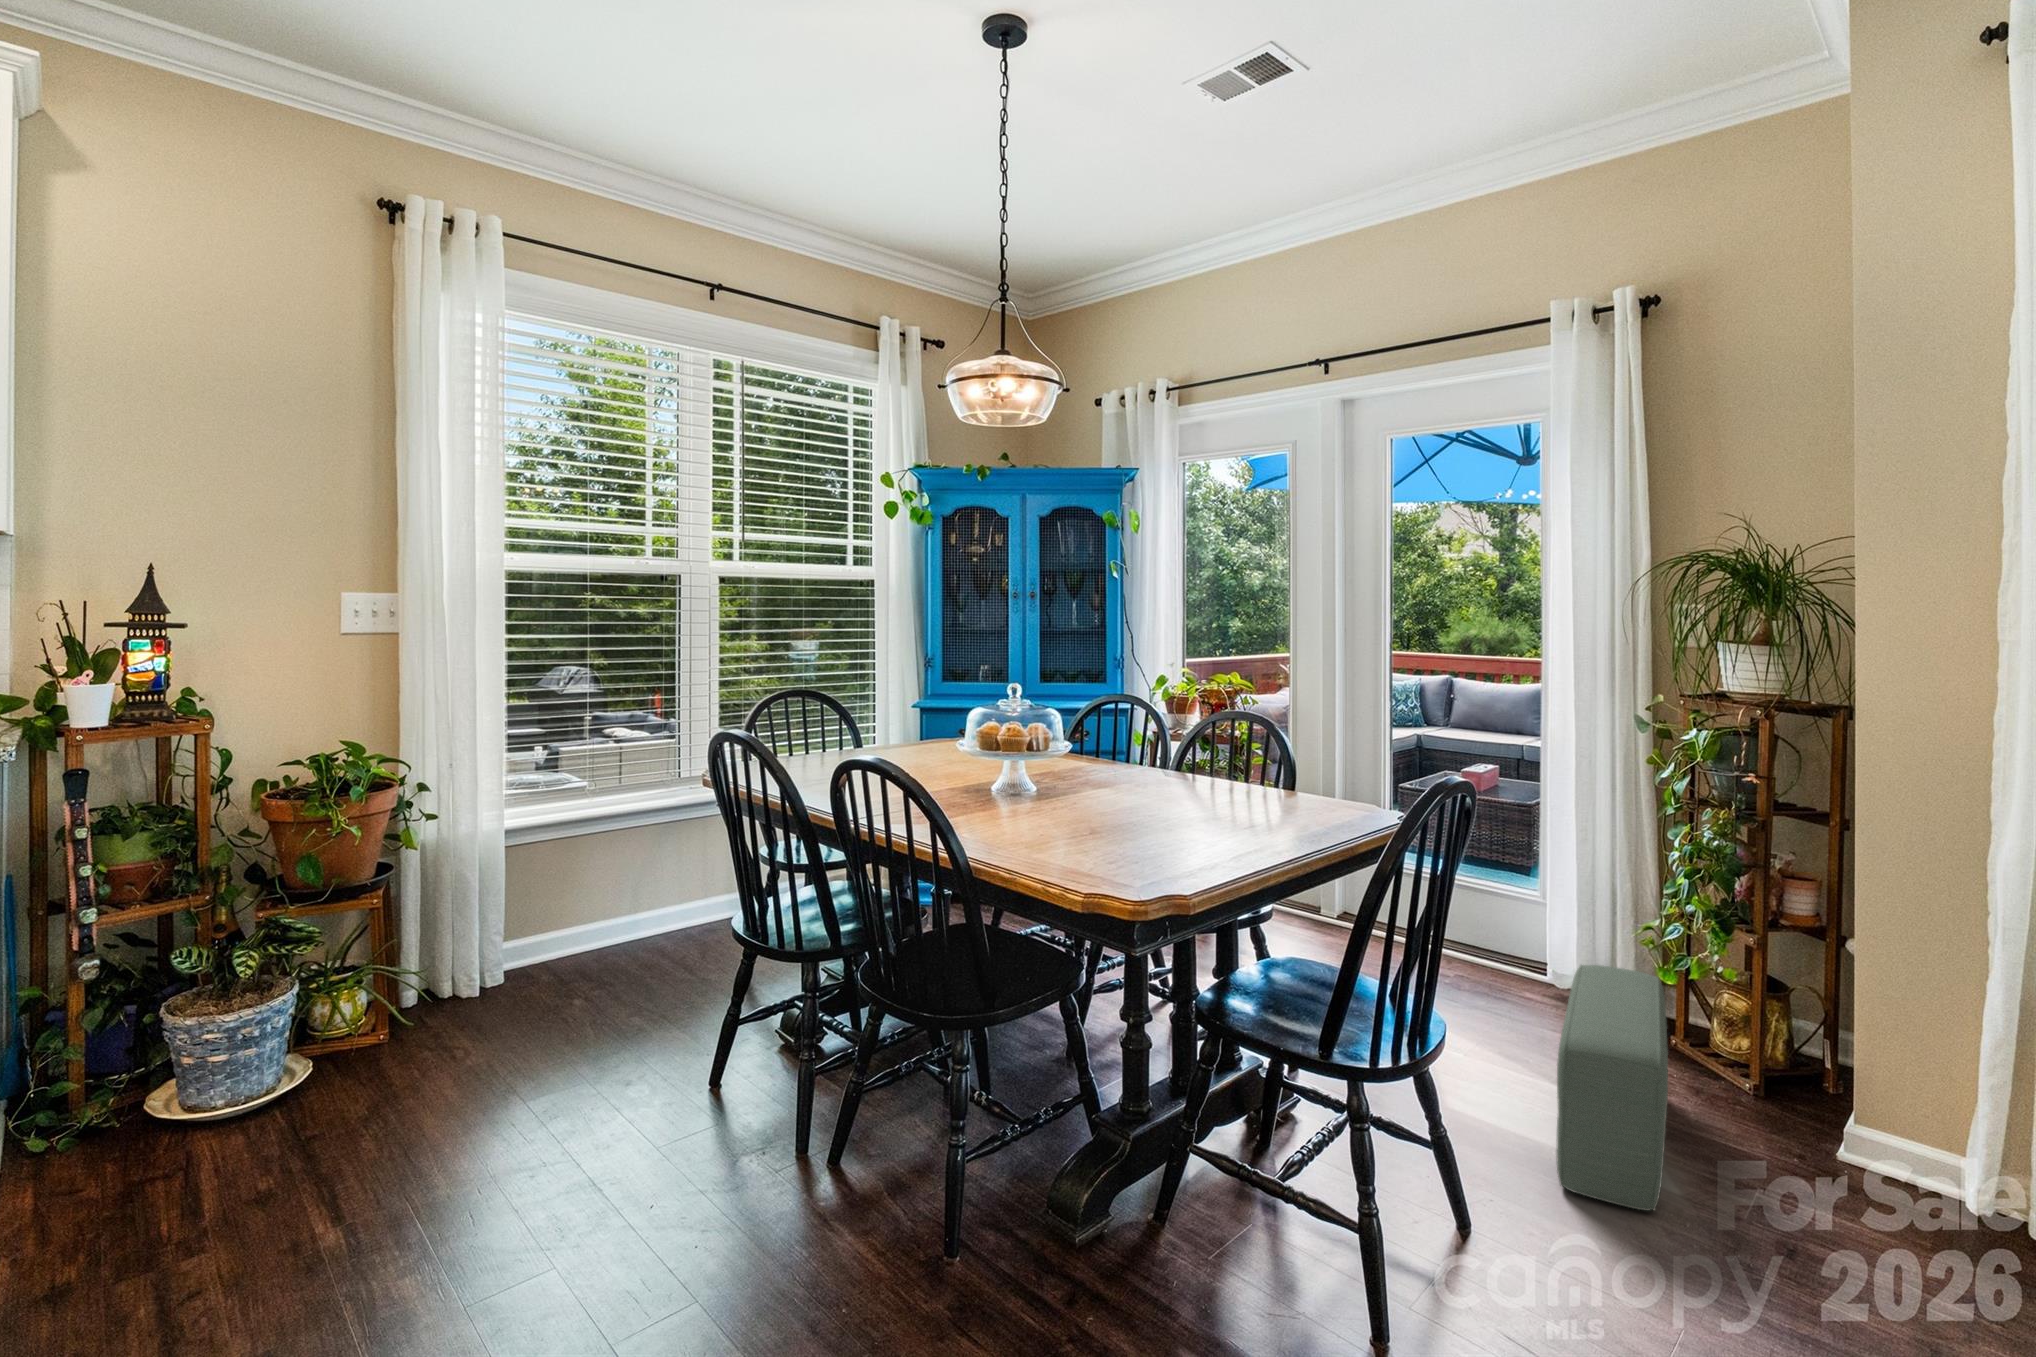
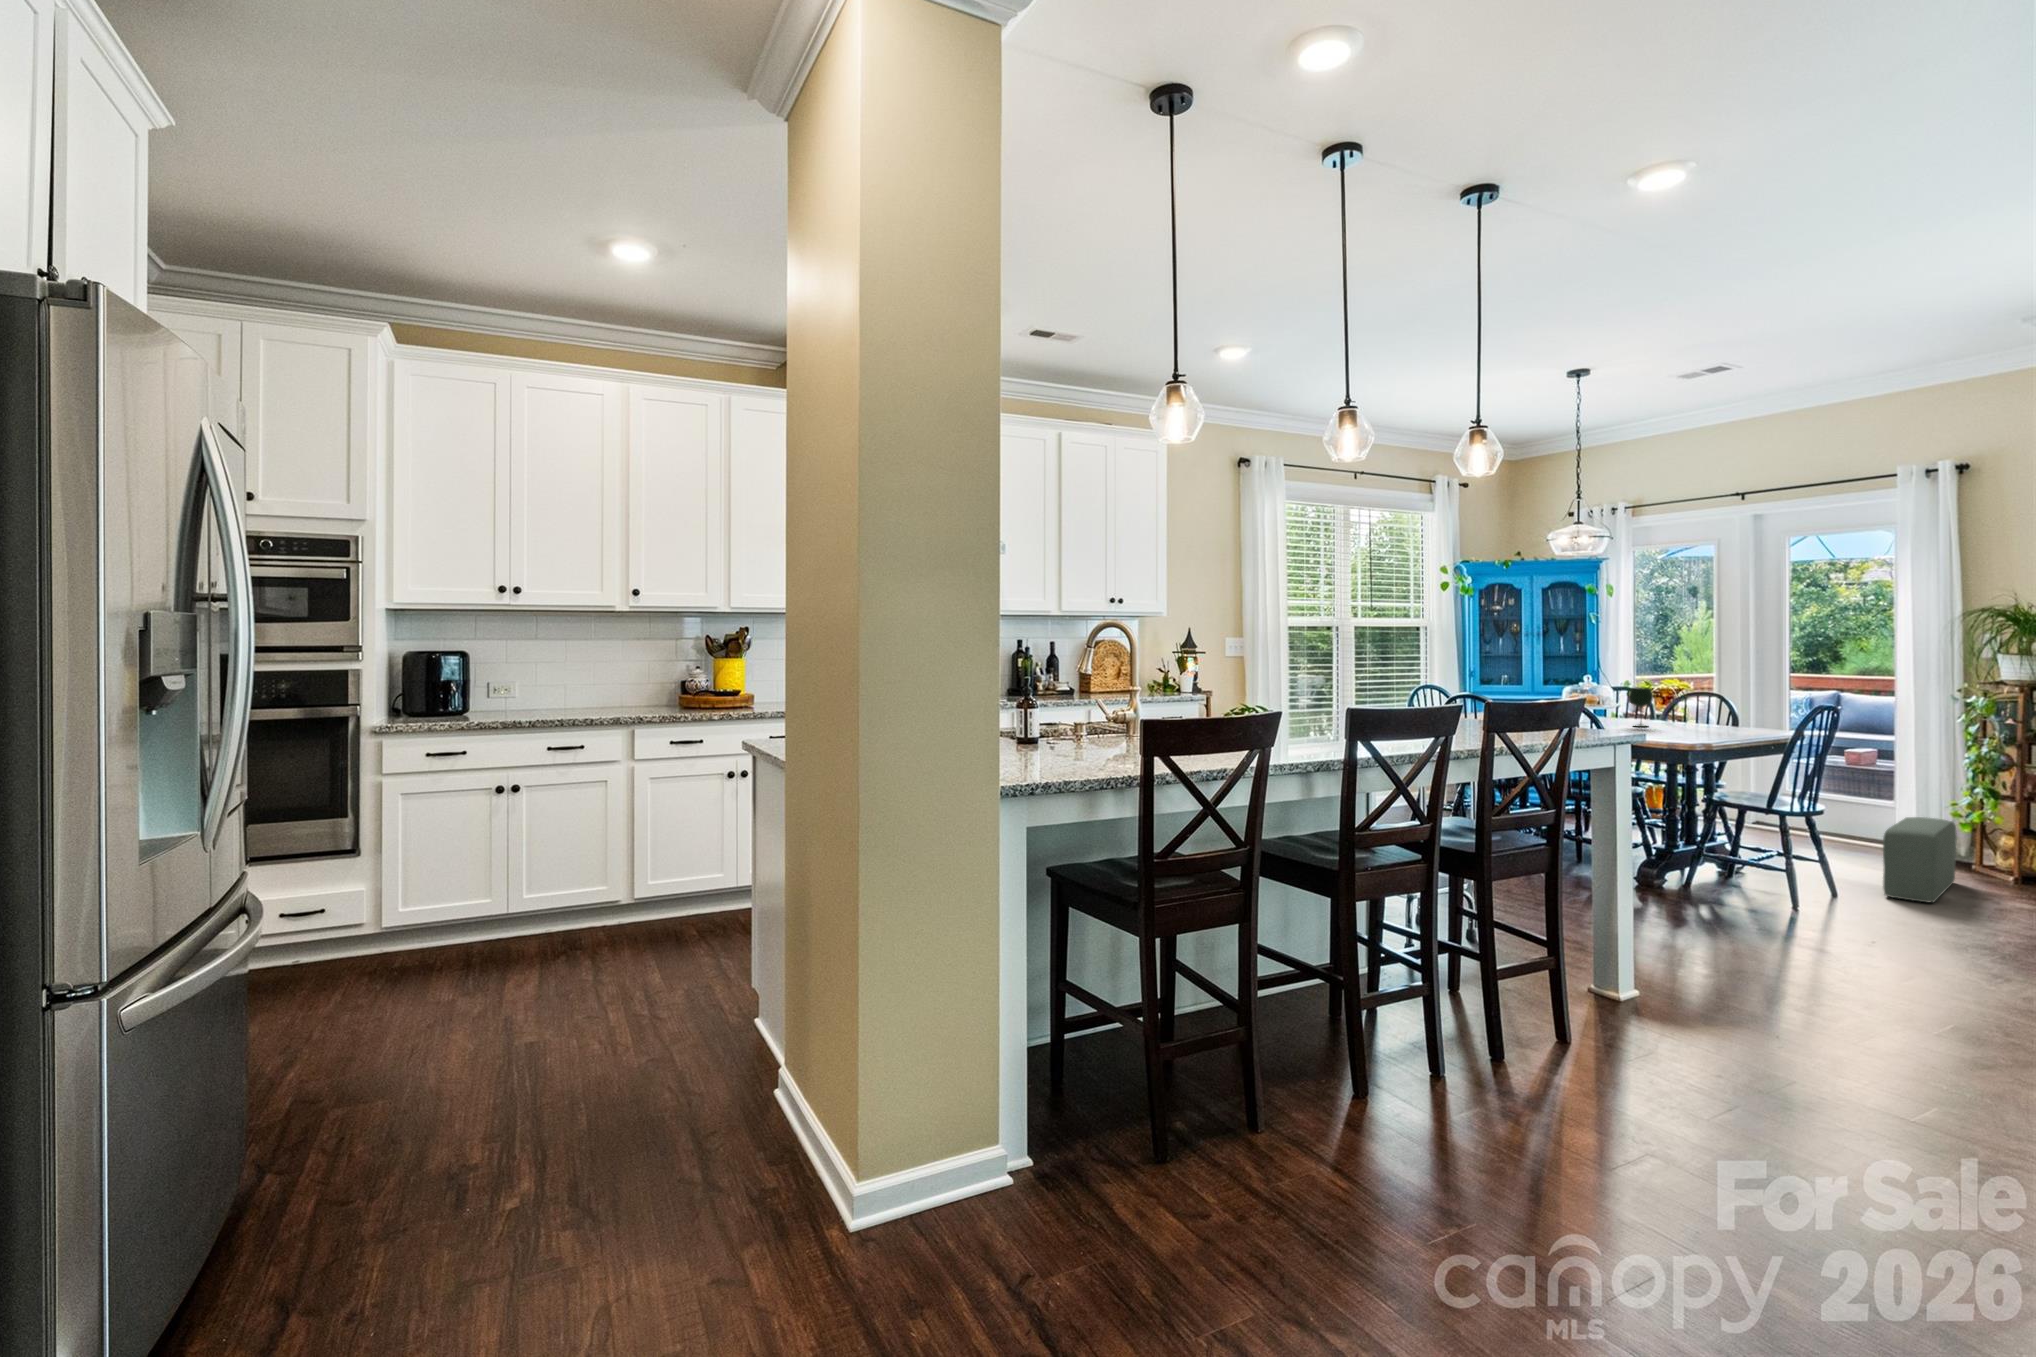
wine glass: none [1108,705,1152,788] -> present [1629,687,1653,727]

